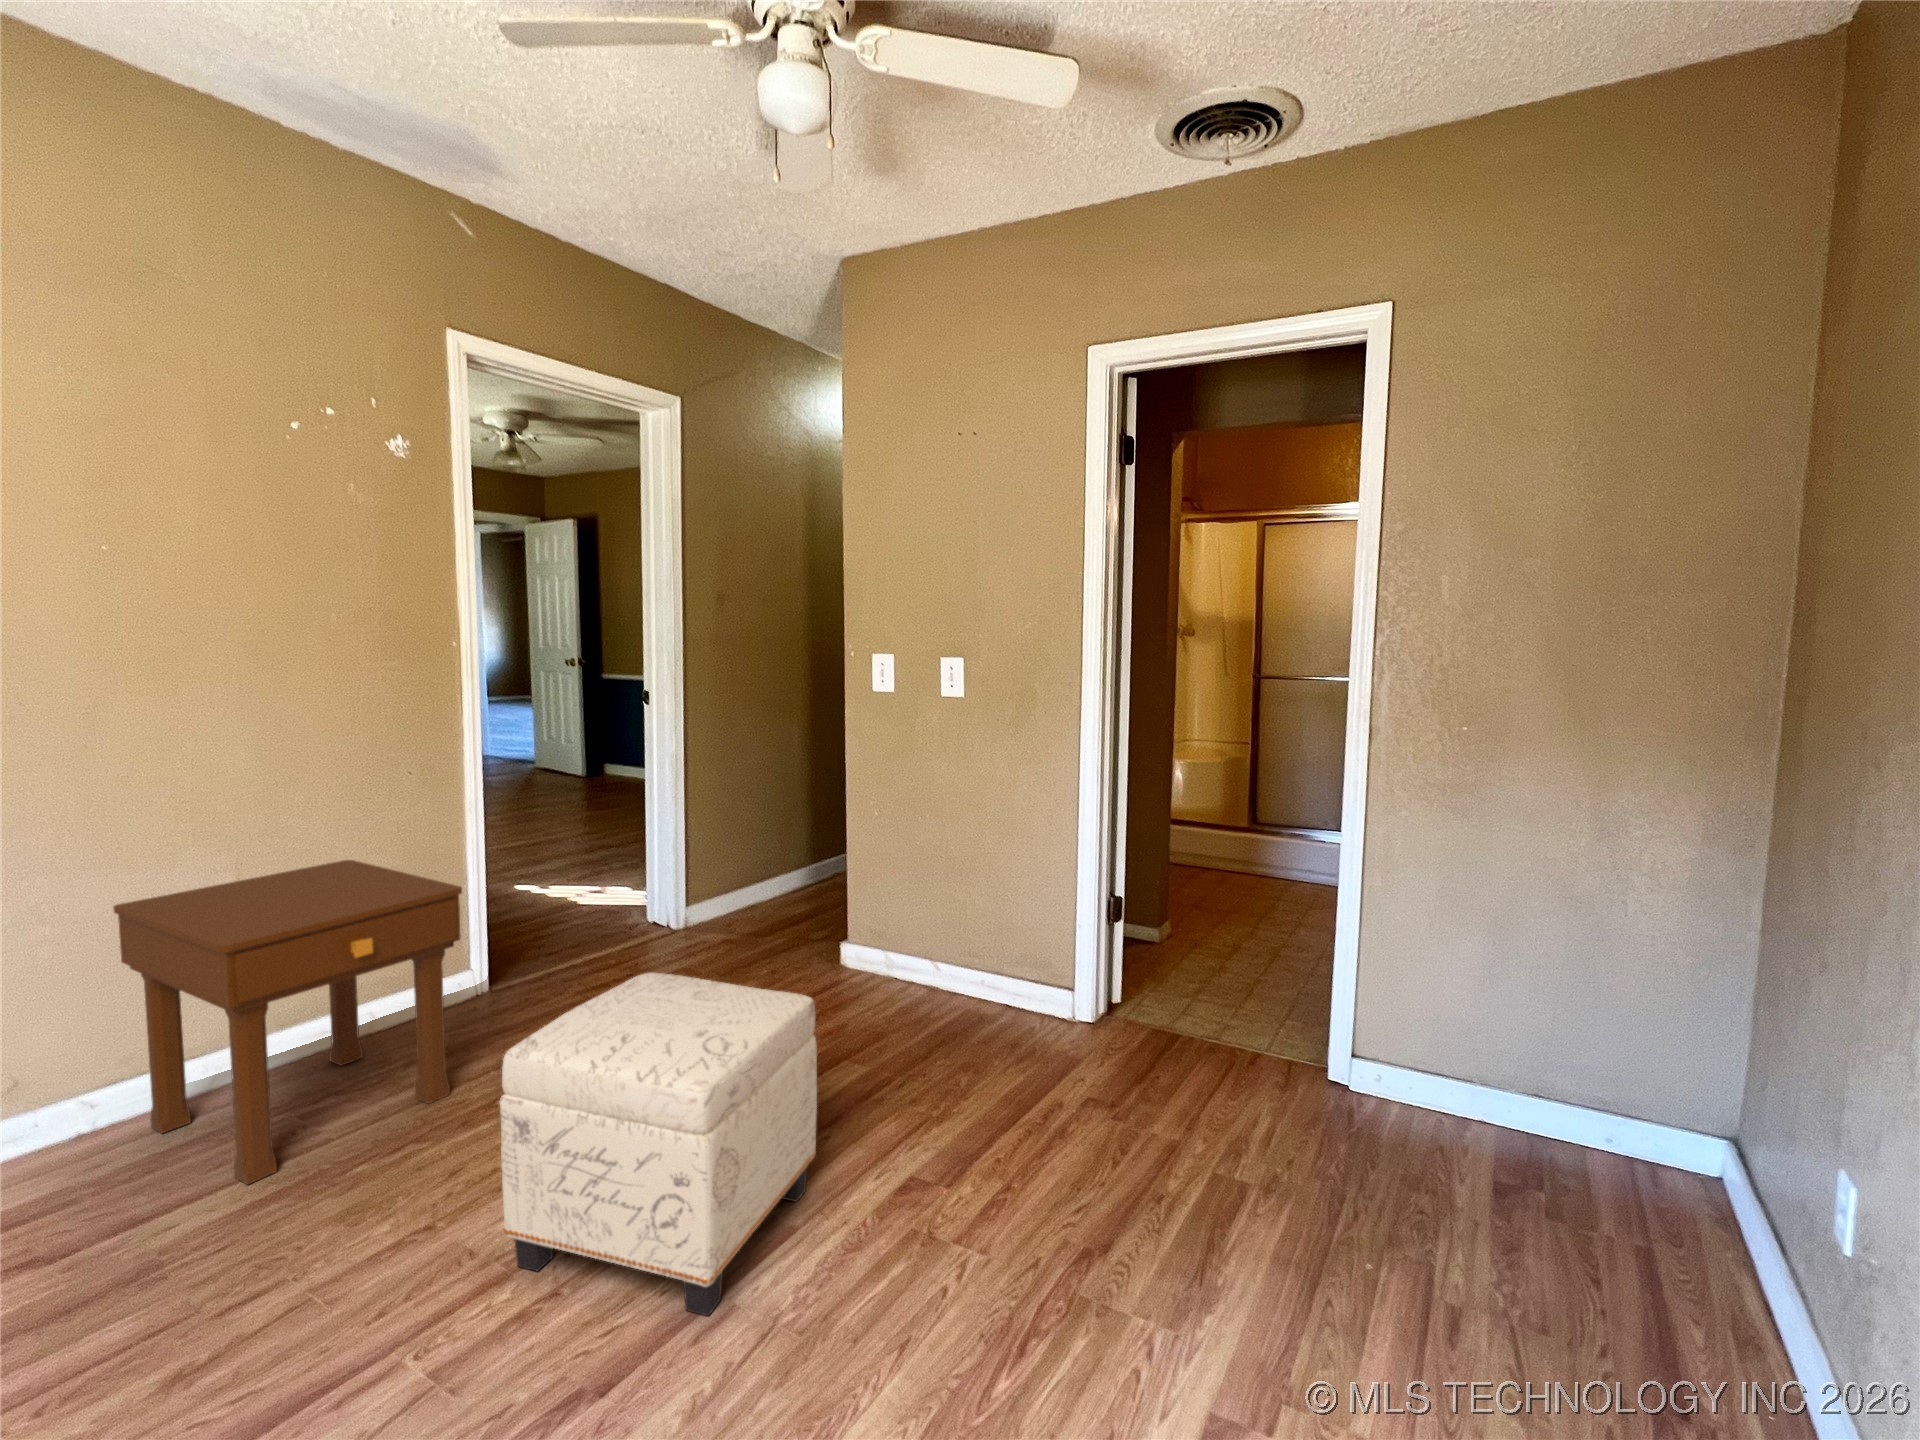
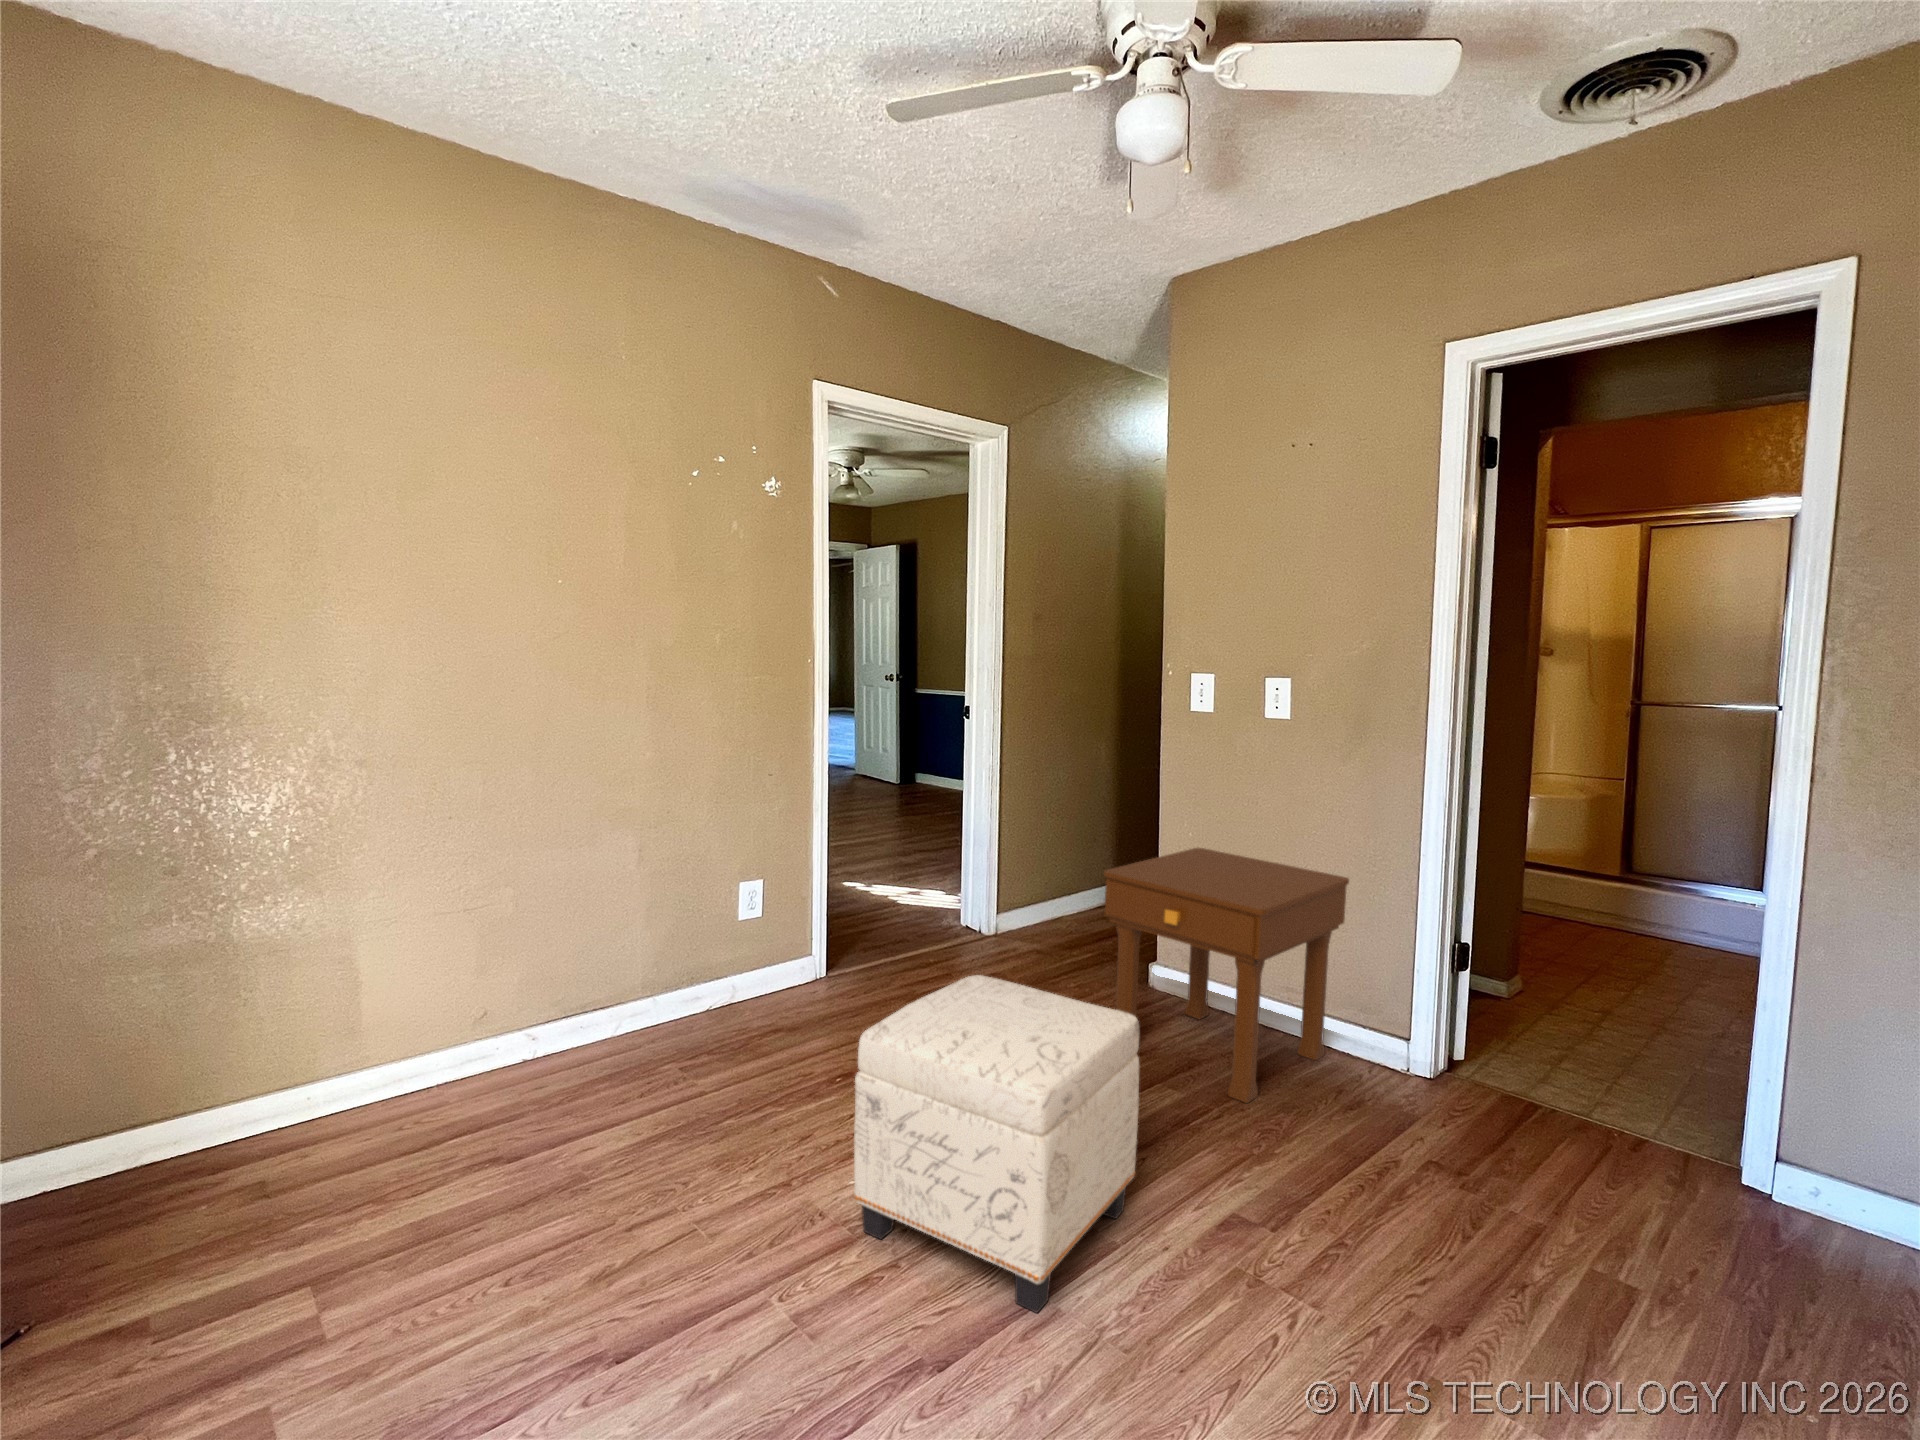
nightstand: present [114,860,462,1185] -> present [1104,848,1349,1103]

